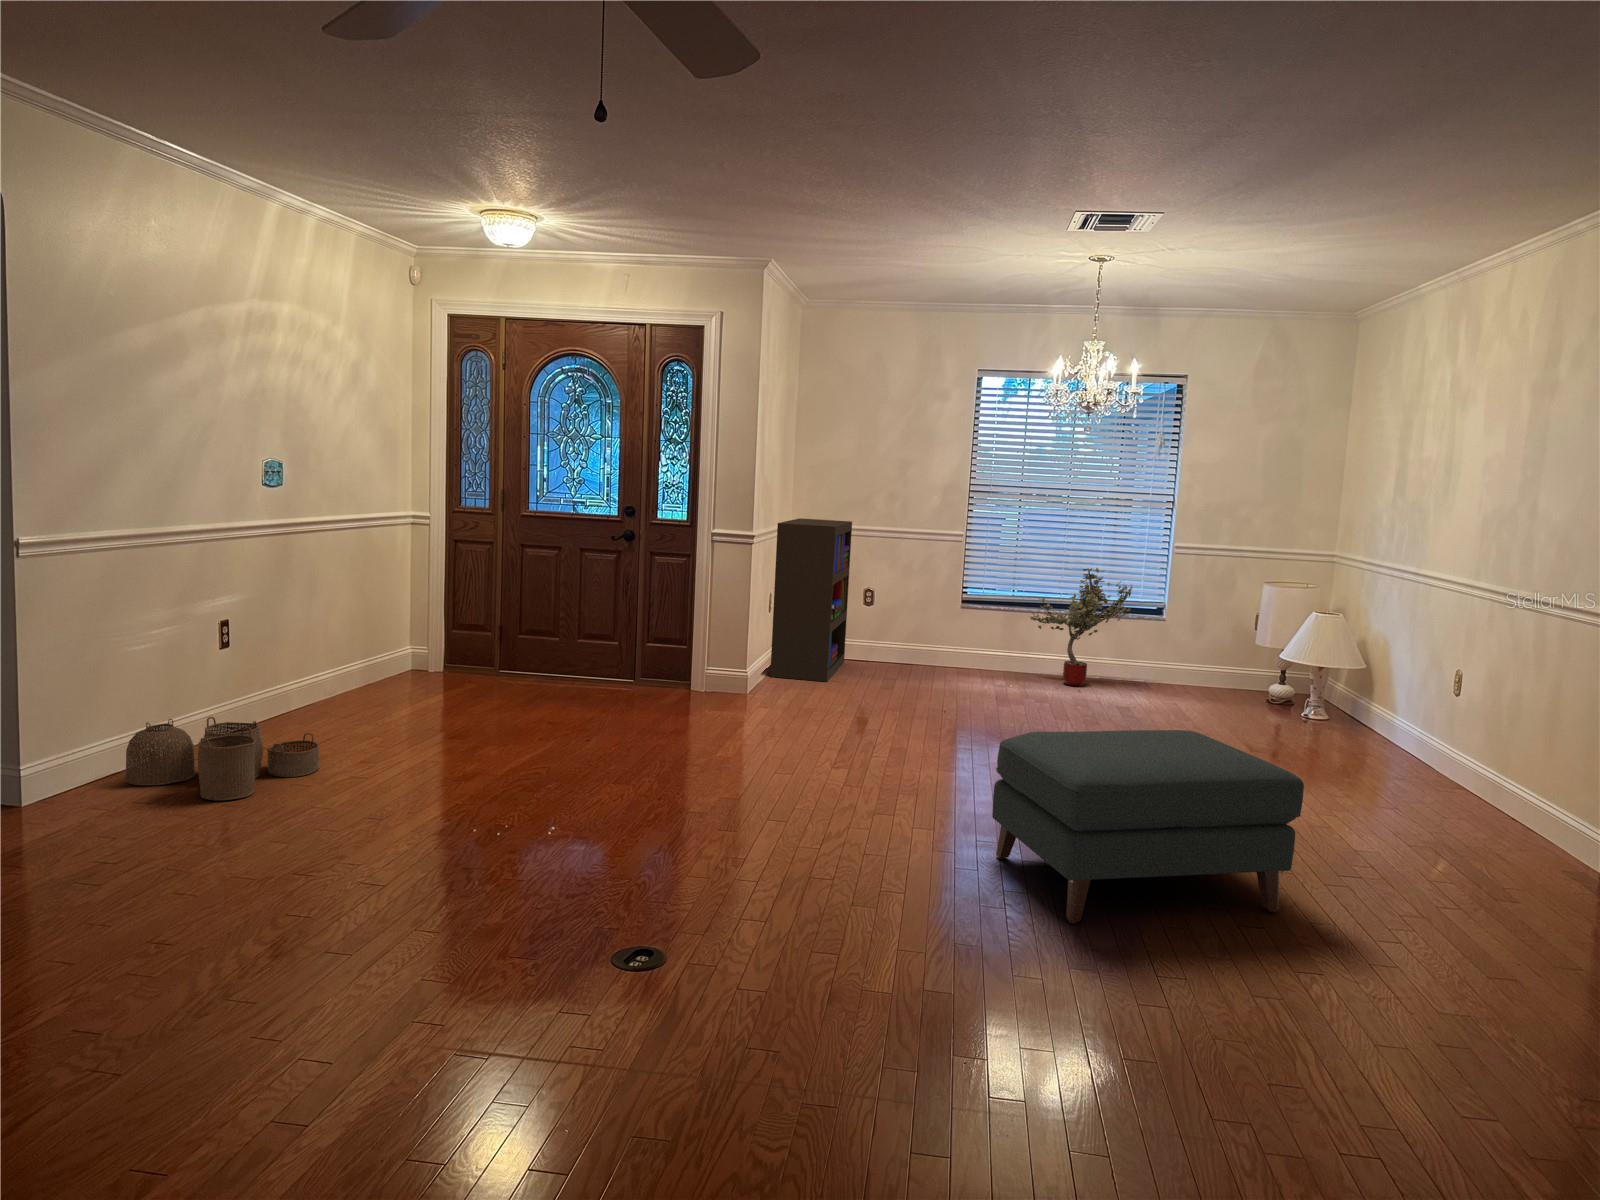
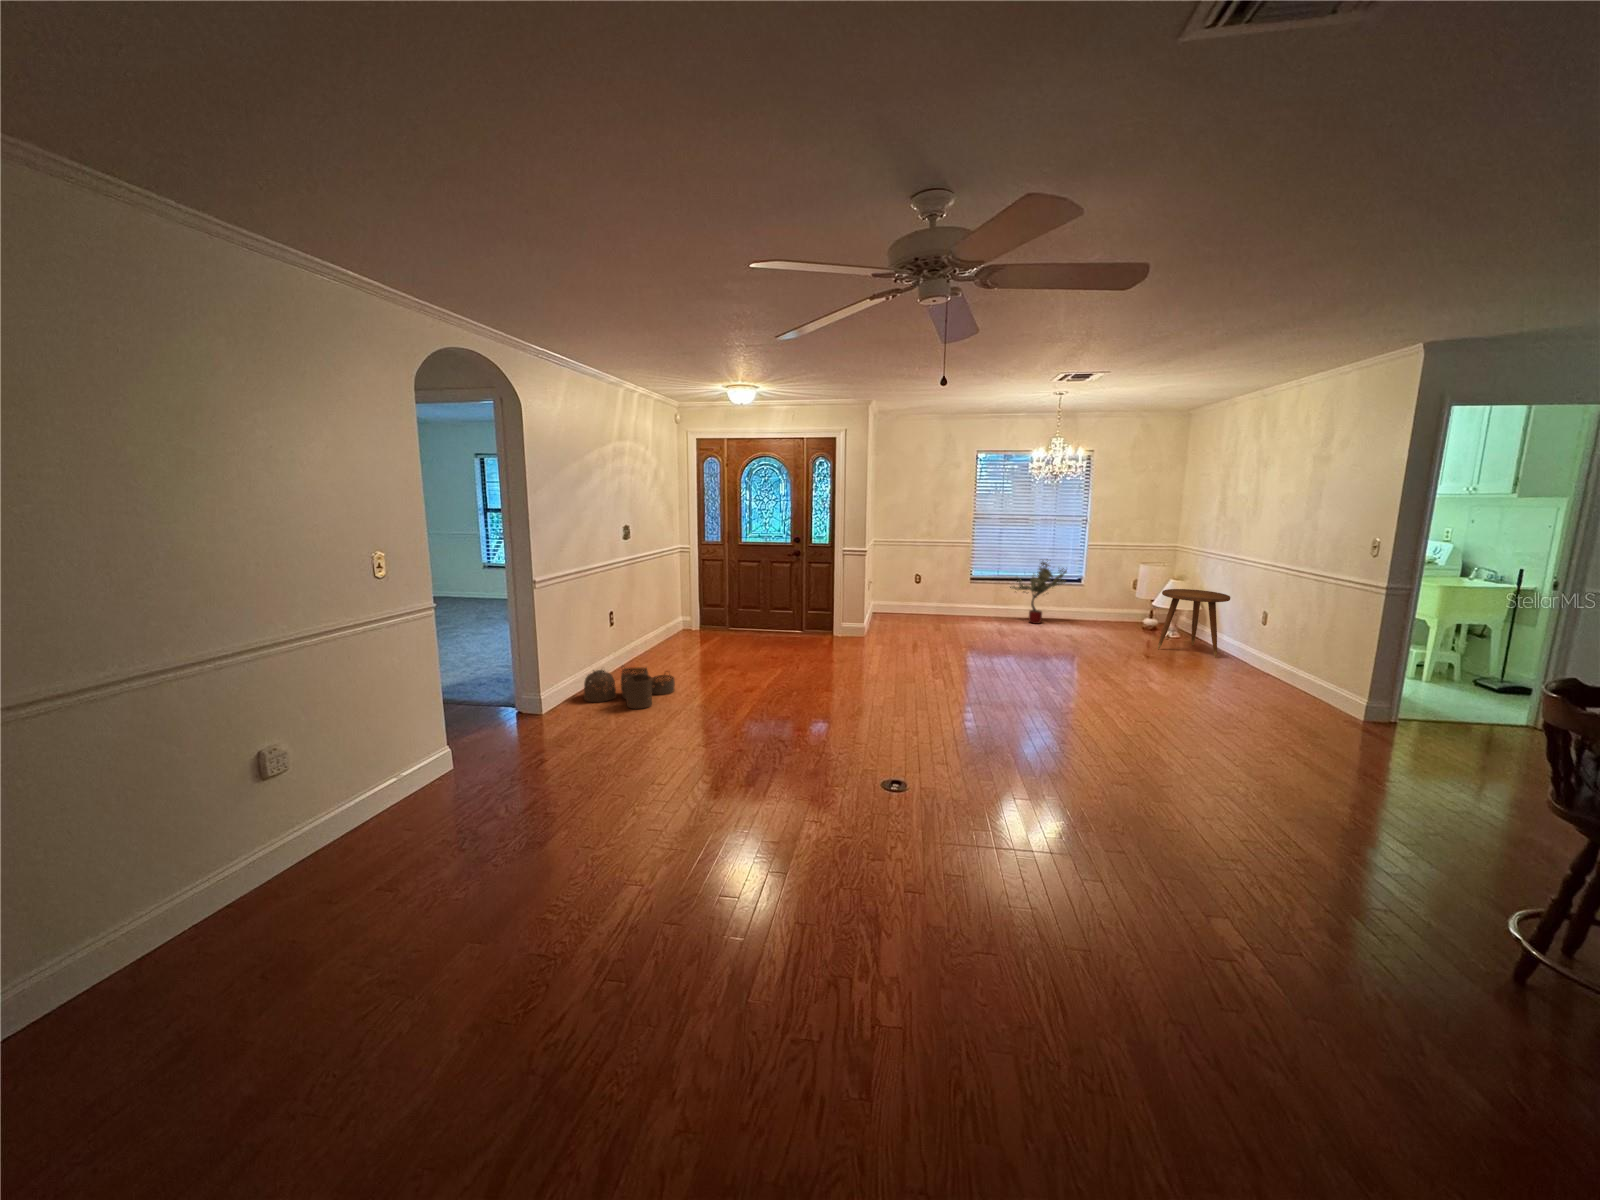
bookshelf: present [770,518,852,682] -> none [871,537,908,627]
side table: none [1279,627,1408,755] -> present [1158,589,1230,658]
ottoman: present [992,730,1304,924] -> none [1039,655,1211,757]

